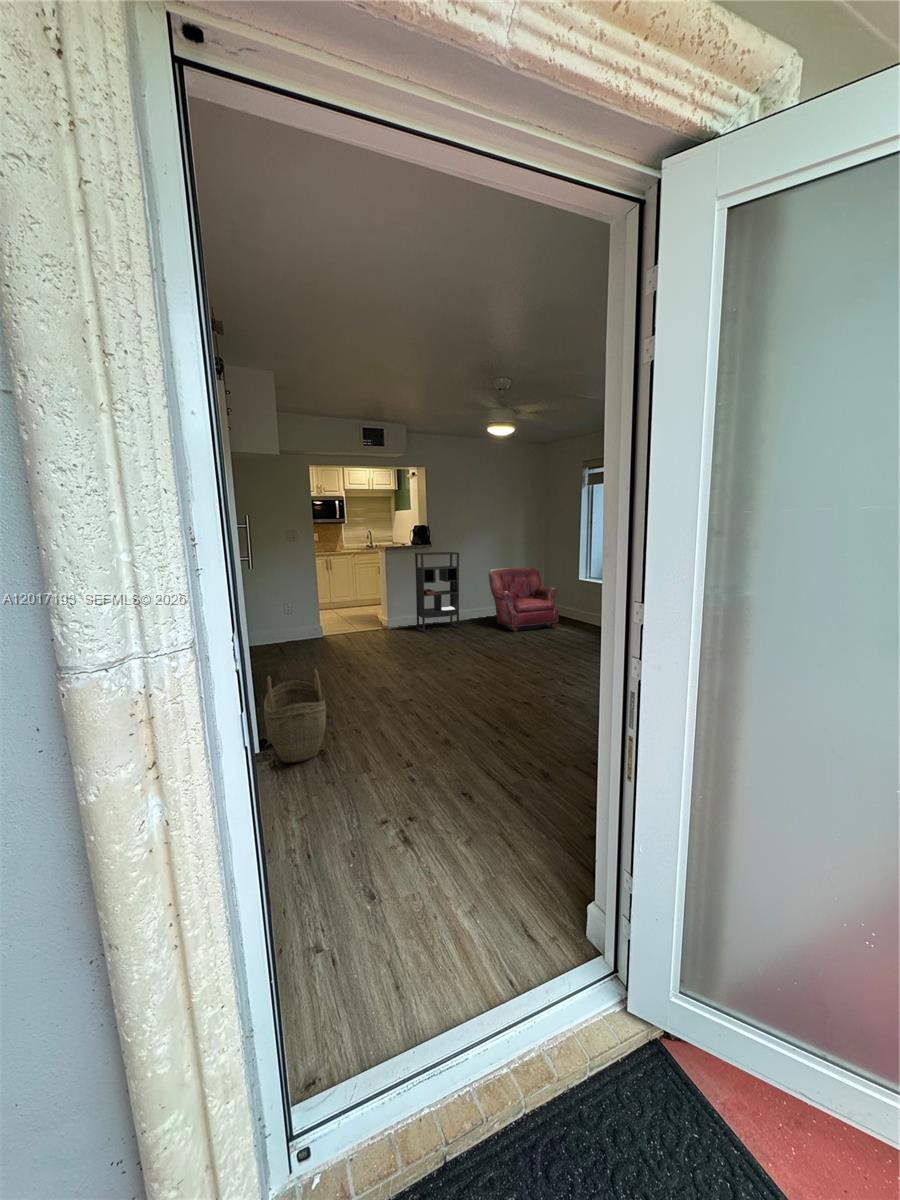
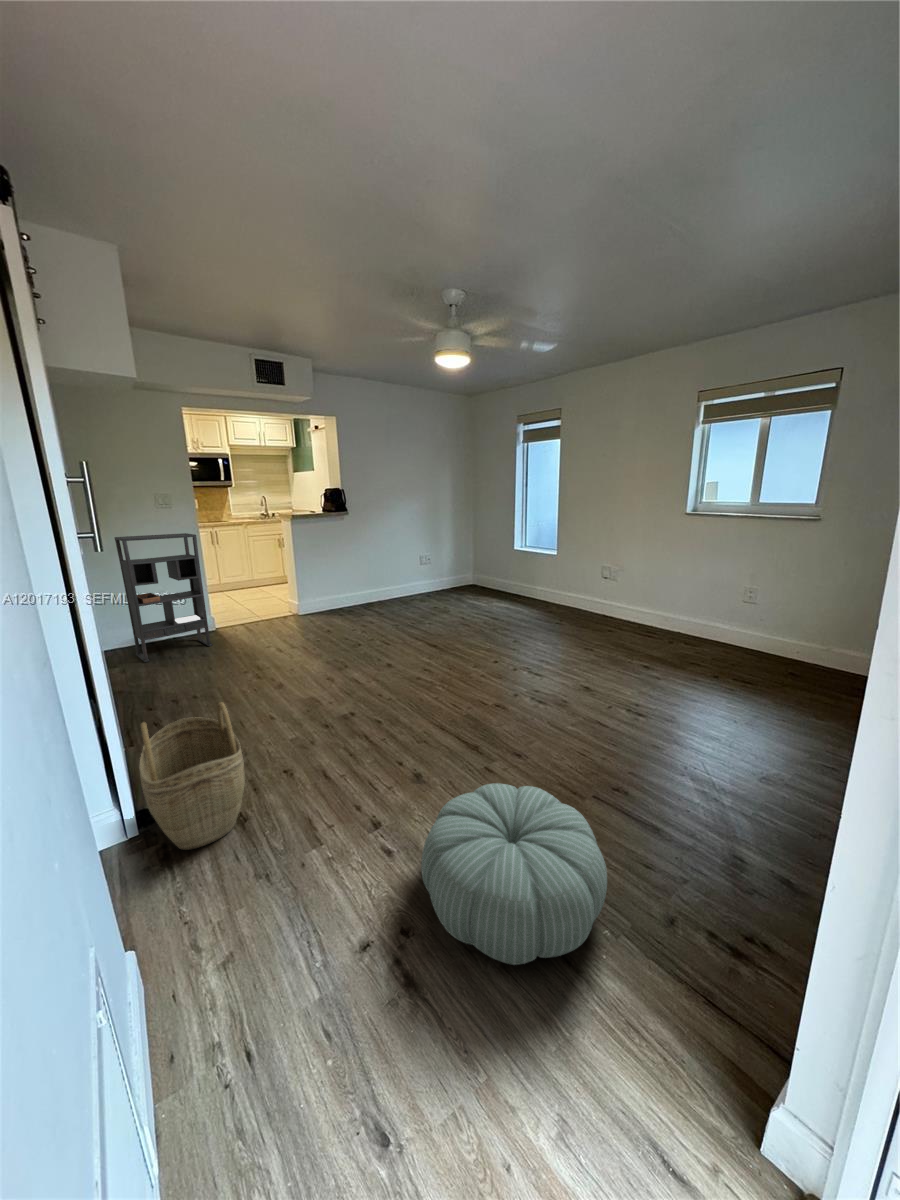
bookshelf: present [415,552,460,632] -> present [115,533,212,662]
armchair: present [488,567,559,632] -> none [414,535,494,609]
pouf: none [426,740,553,842] -> present [421,783,607,965]

